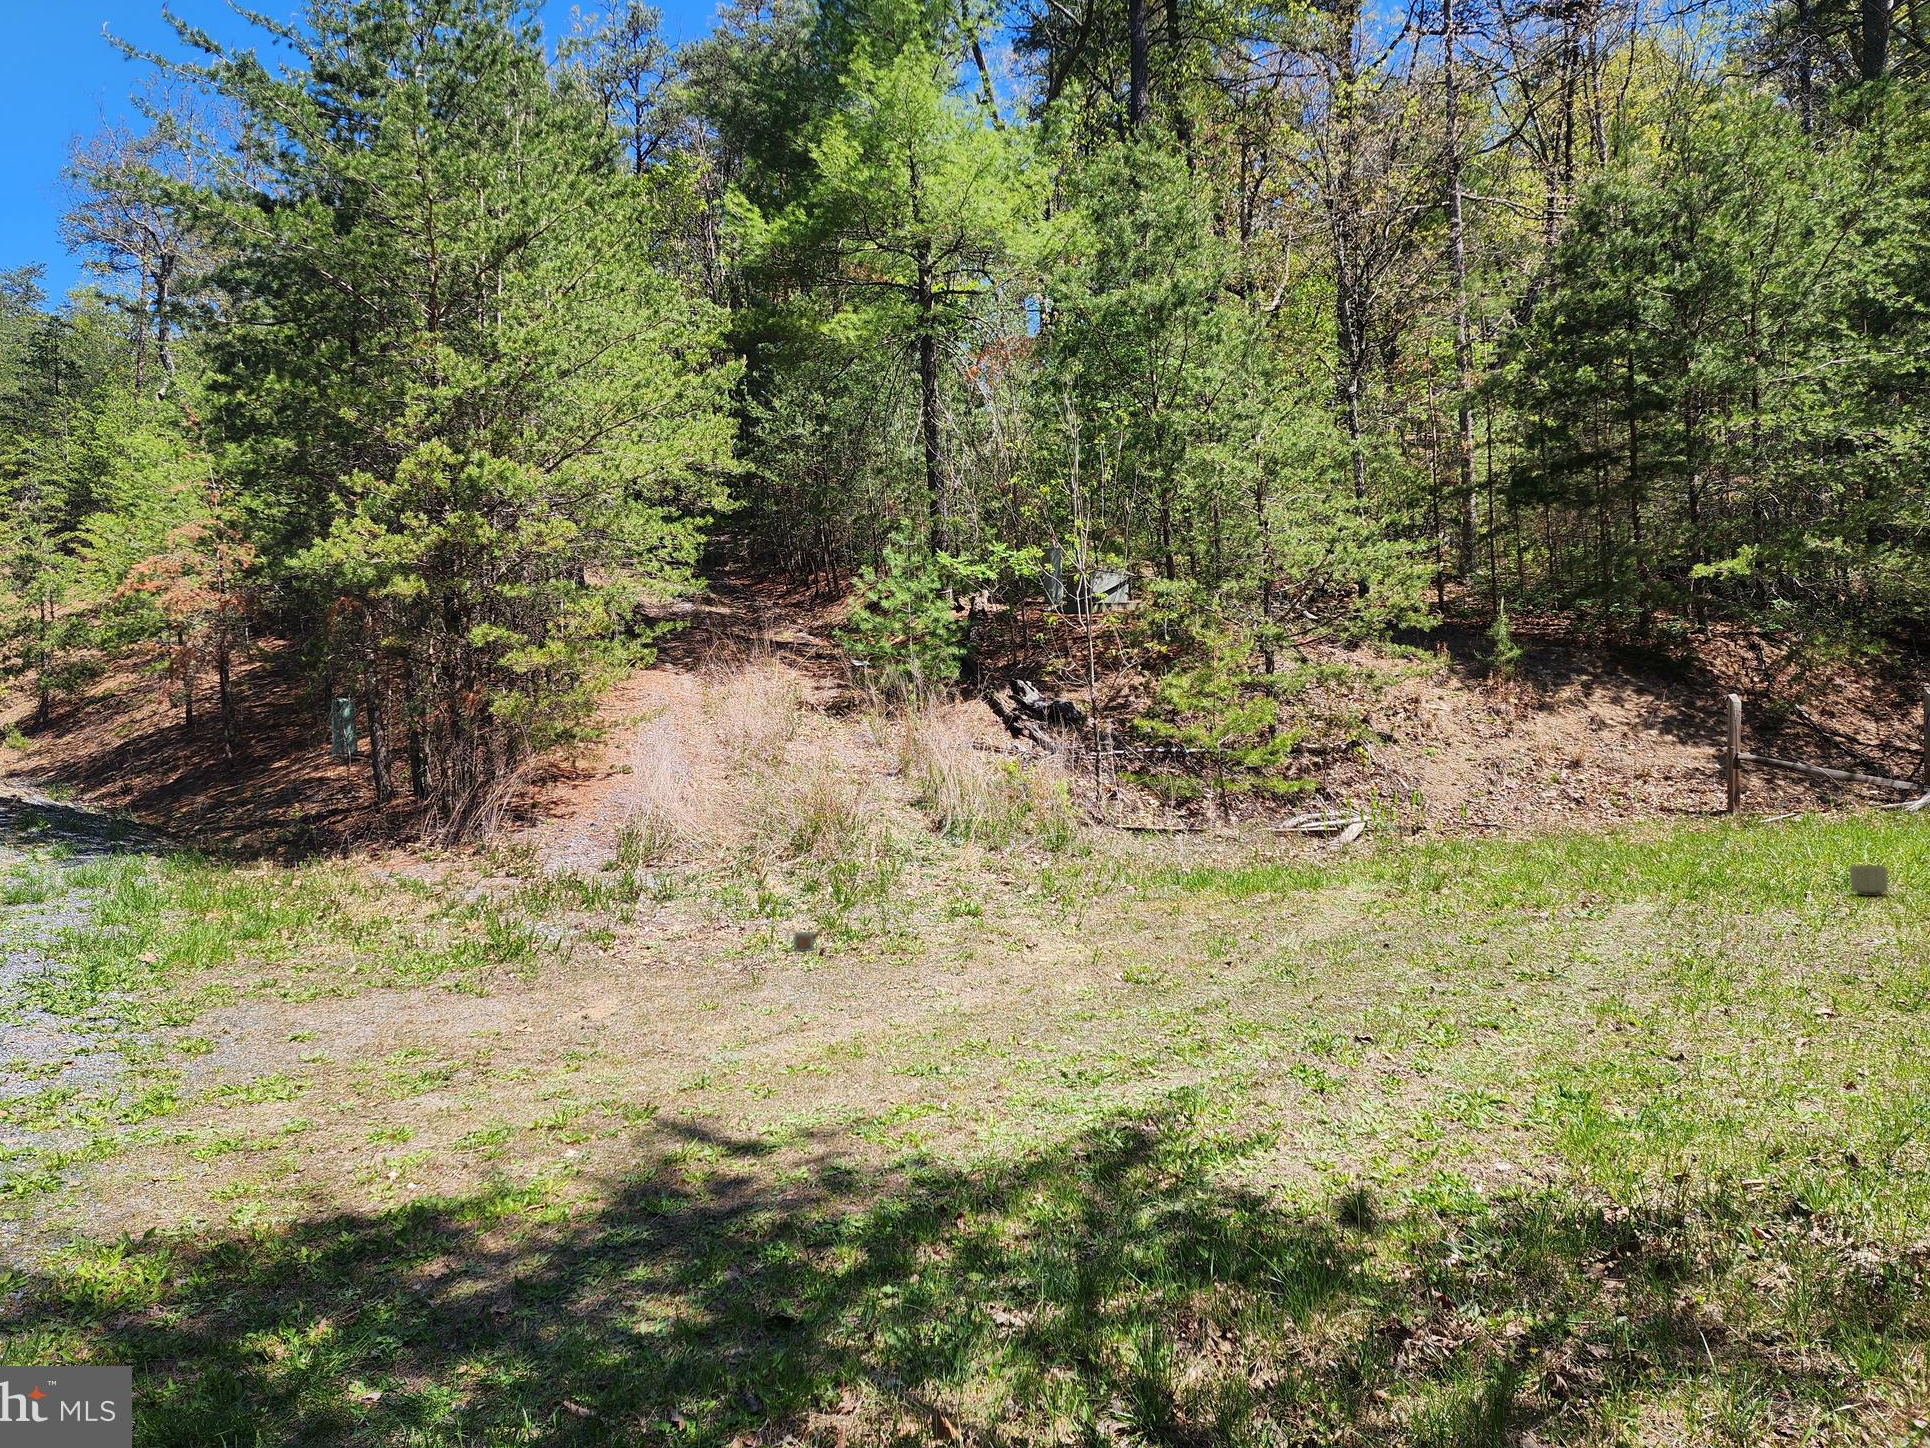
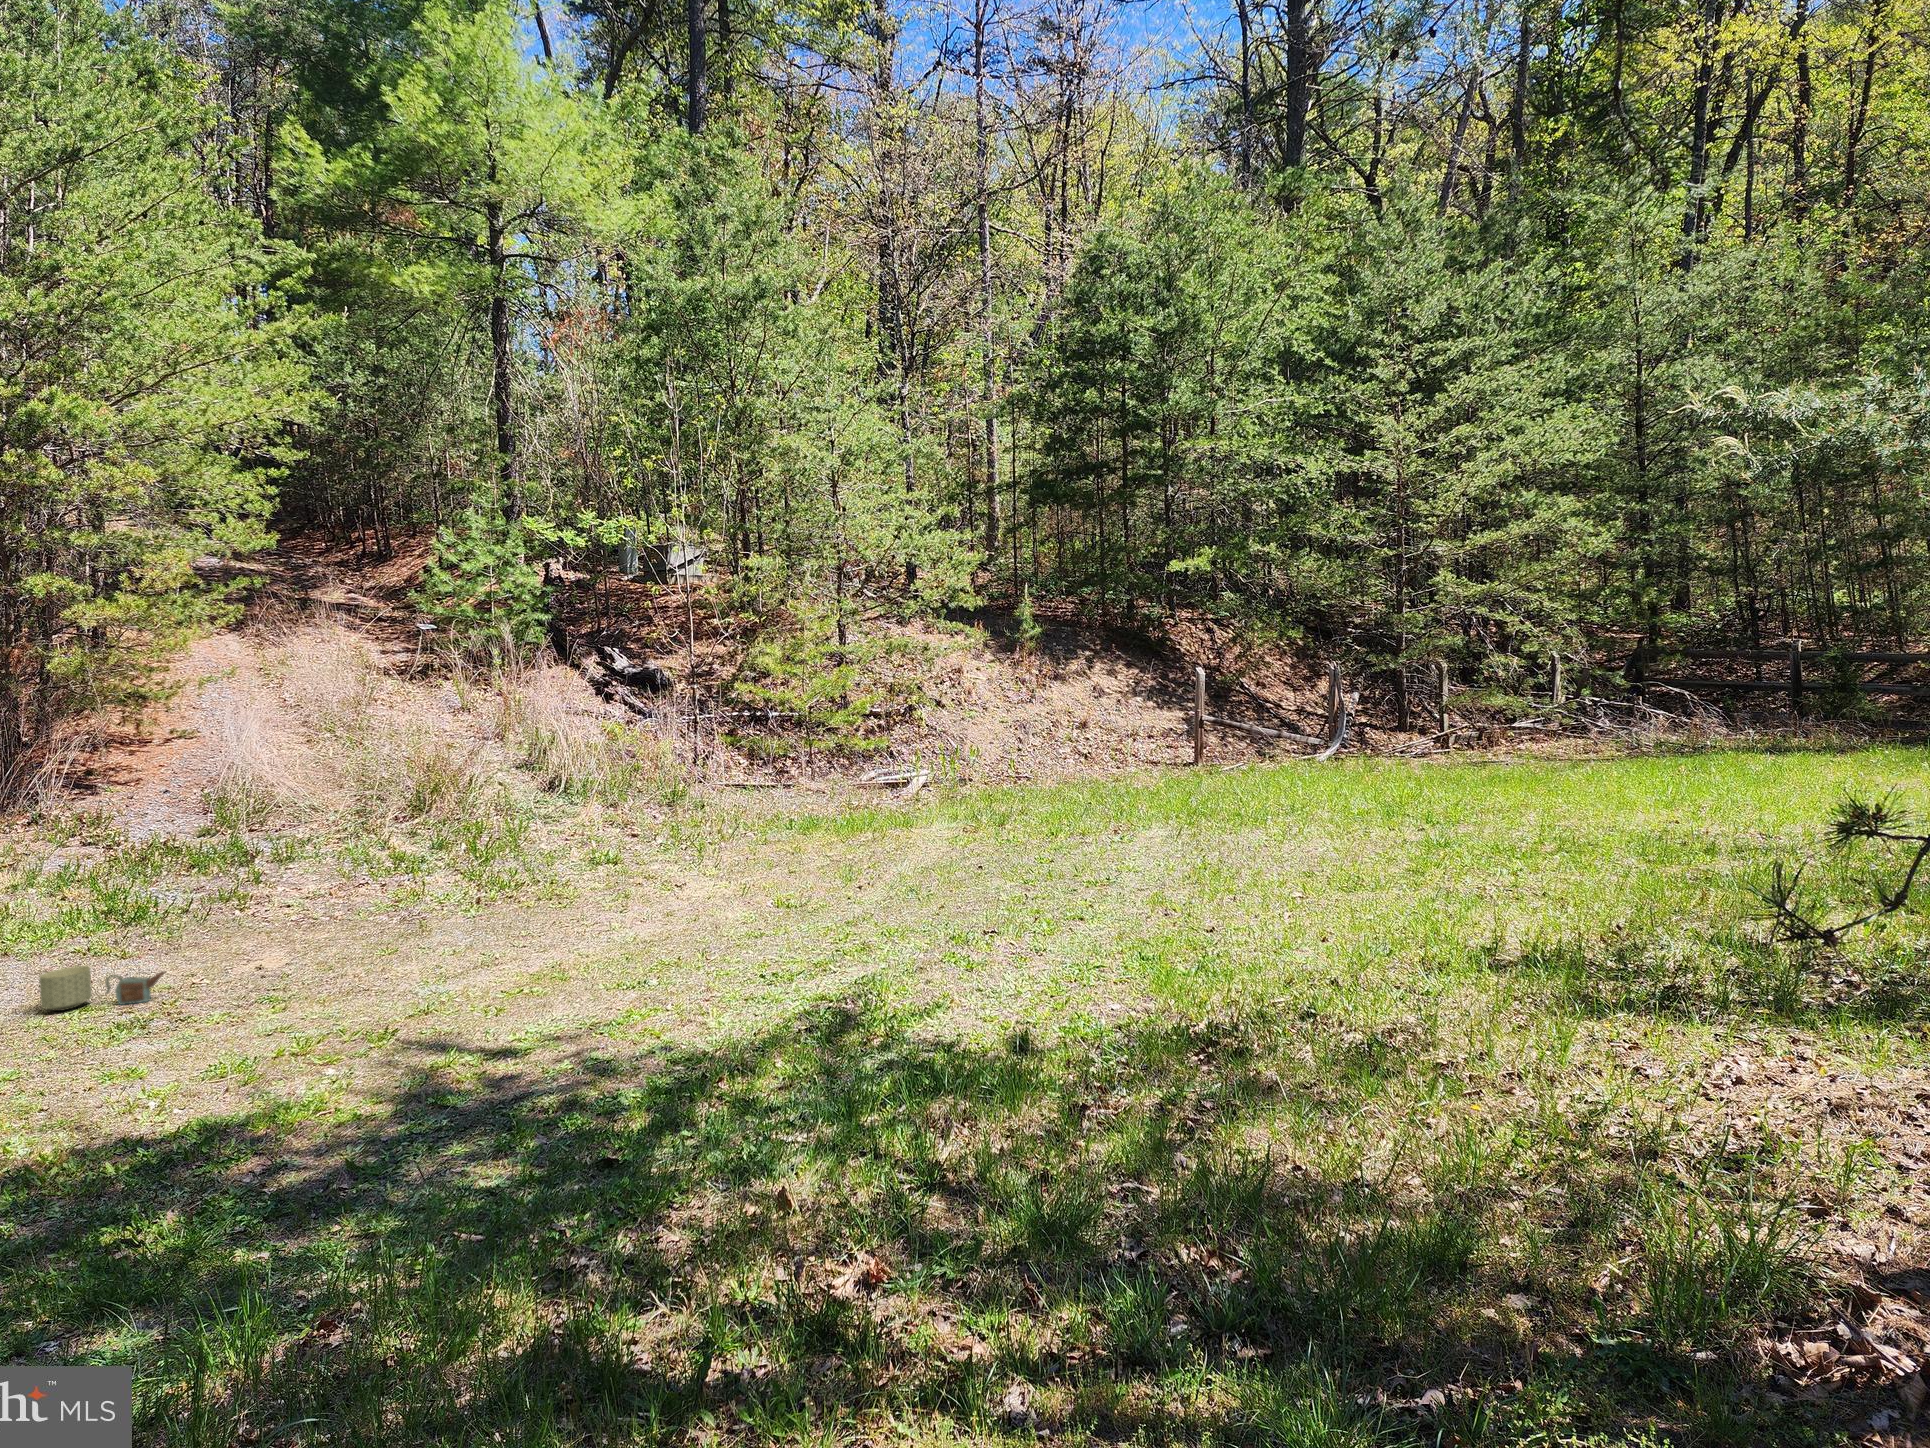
planter: present [1849,865,1888,896] -> present [39,966,92,1011]

